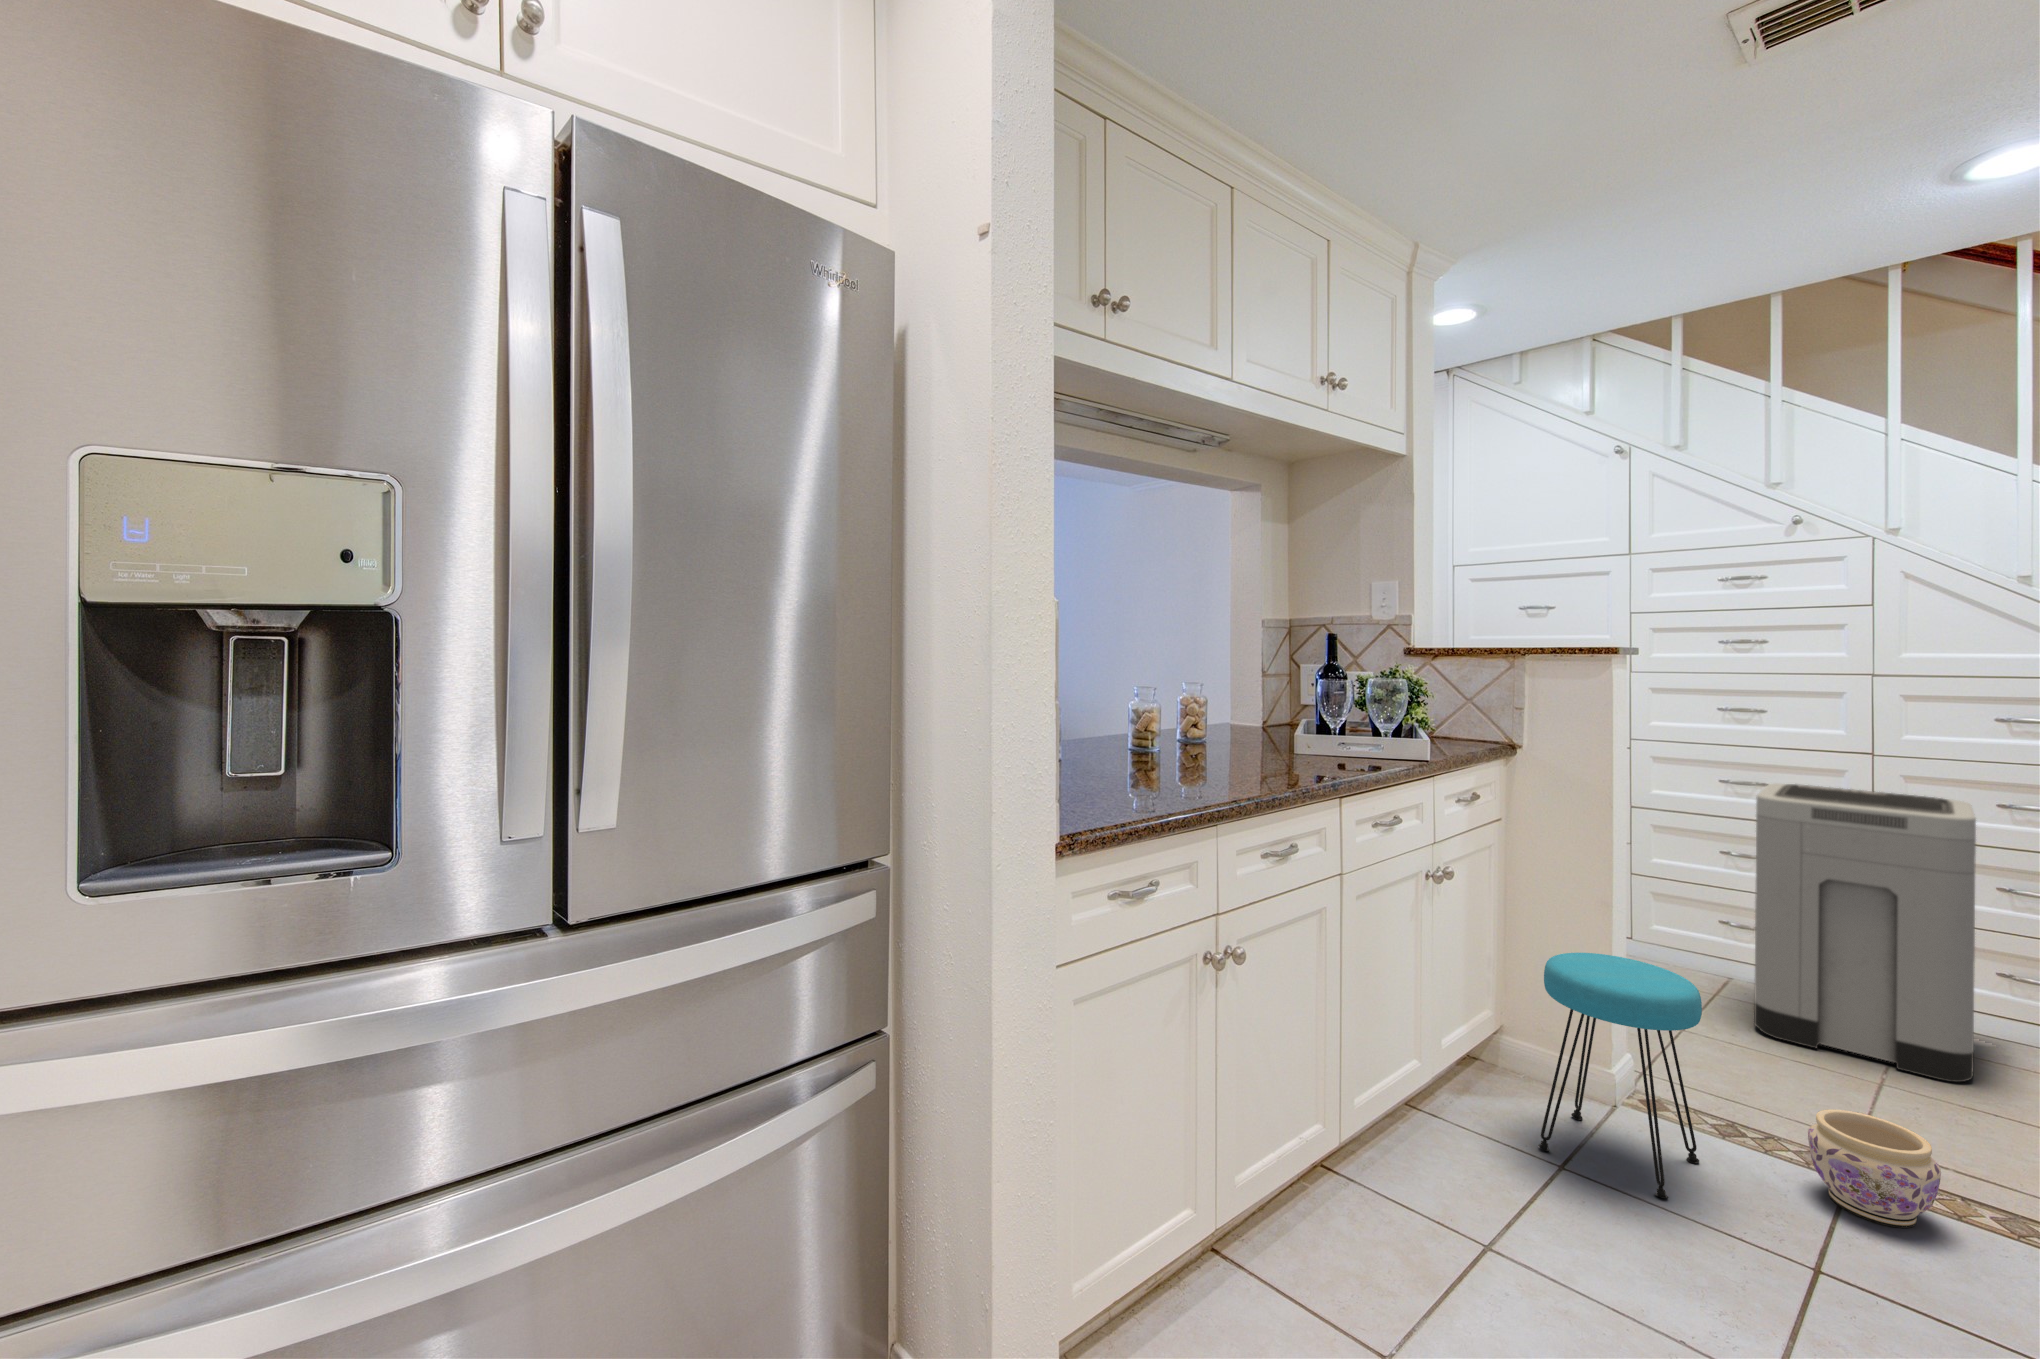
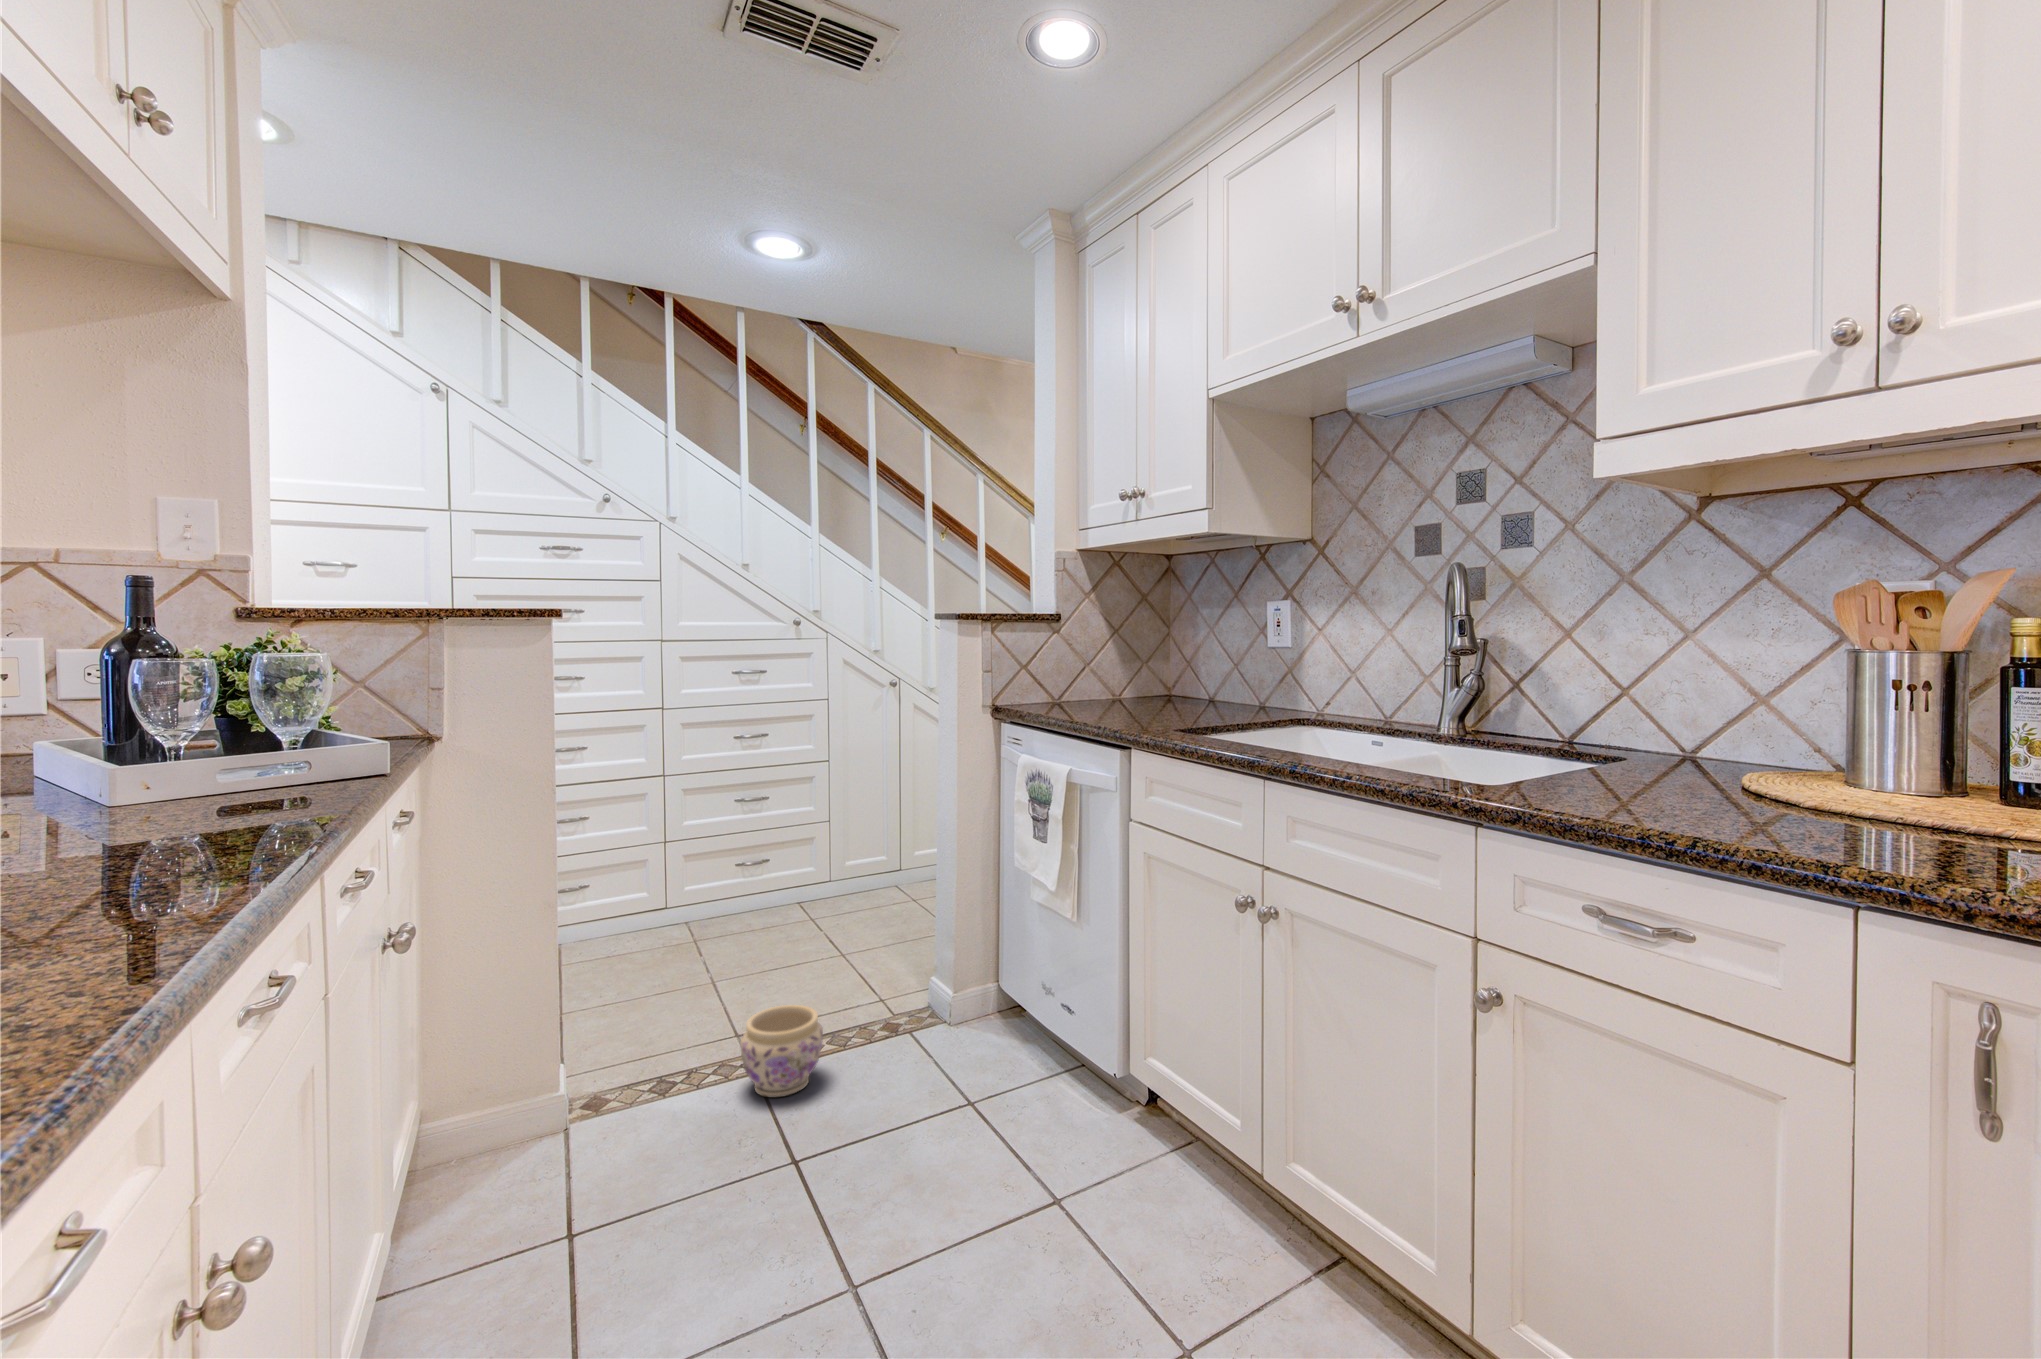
trash can: present [1754,783,1976,1082] -> none [592,737,749,981]
stool: present [1538,953,1702,1198] -> none [525,950,685,1228]

